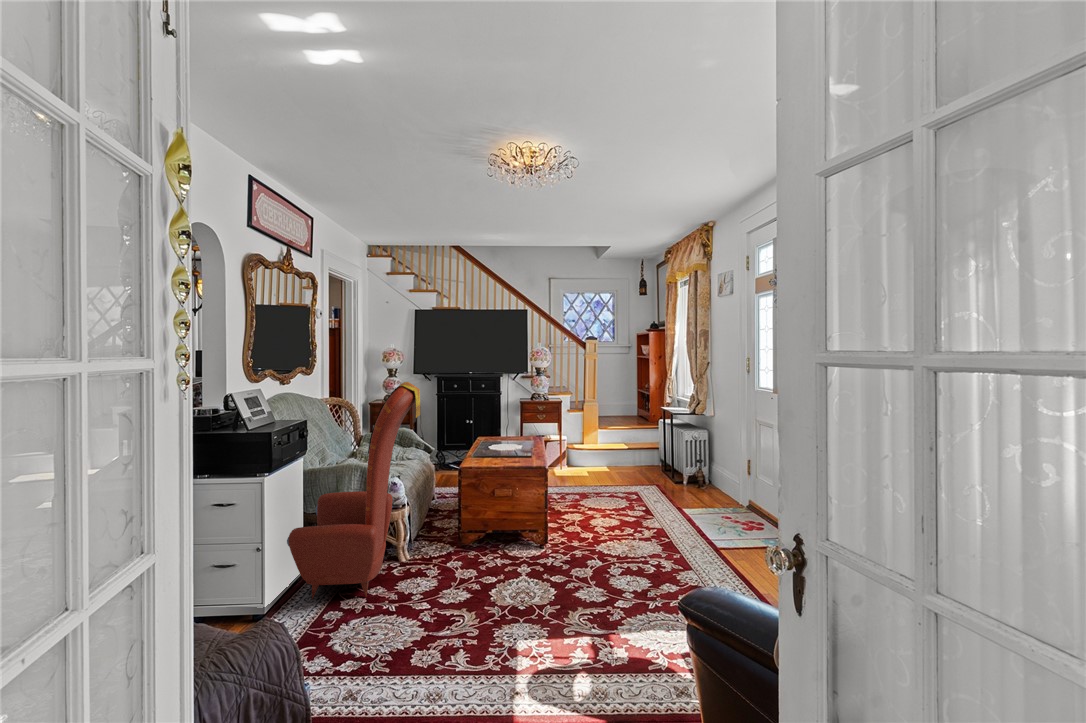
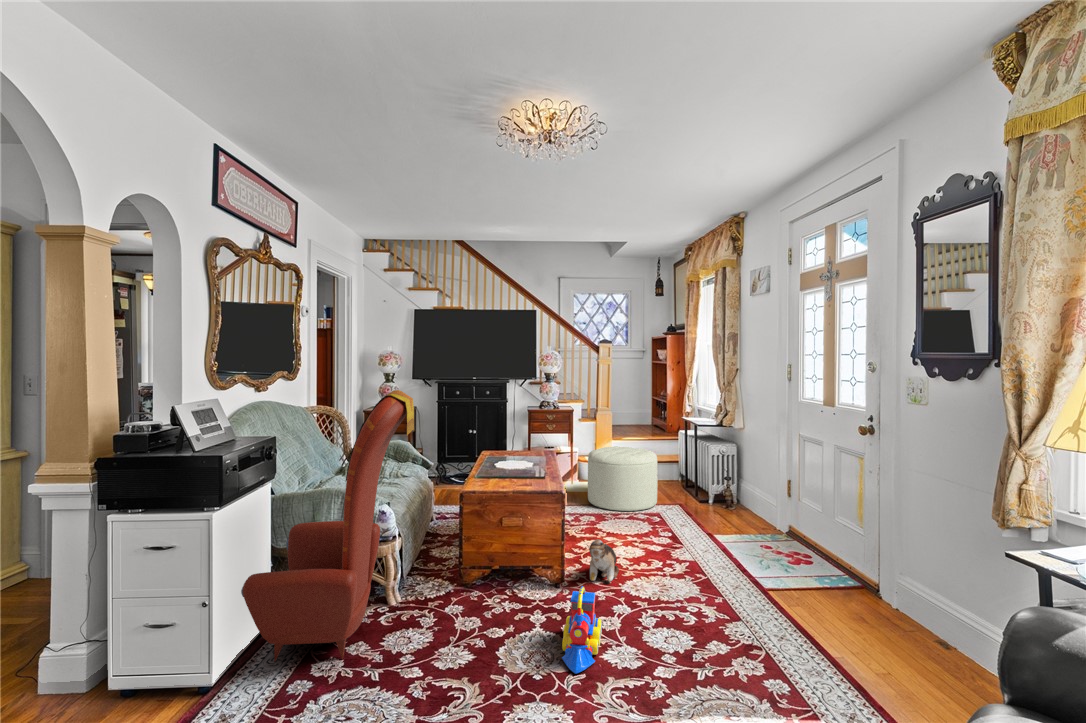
ottoman: none [574,434,636,492] -> present [588,446,658,511]
plush toy: none [565,508,595,544] -> present [587,539,619,582]
toy train: none [542,540,576,605] -> present [562,586,602,674]

